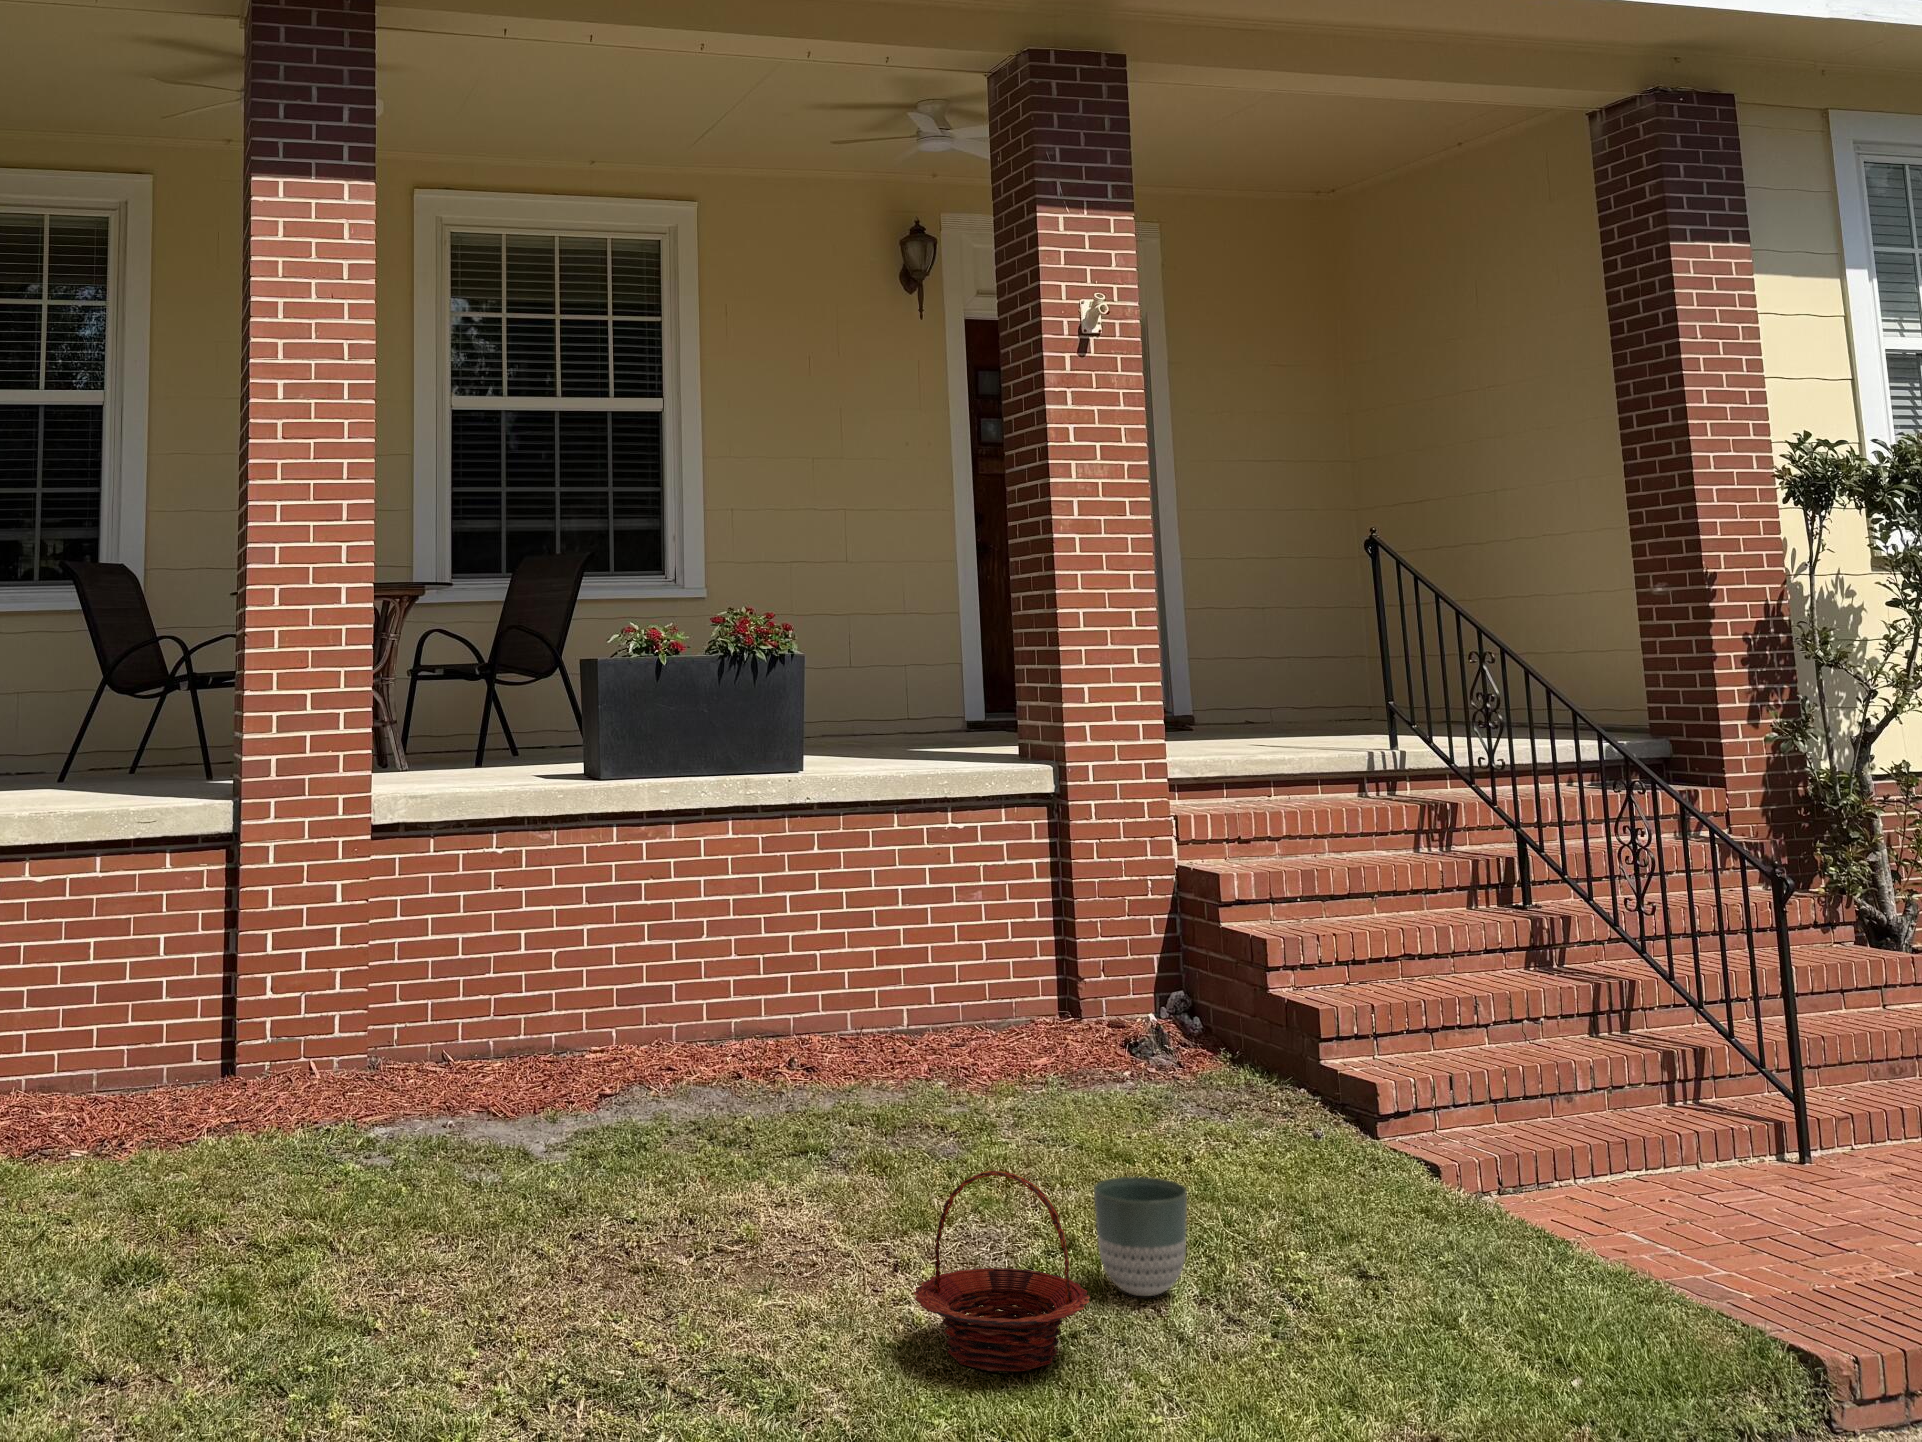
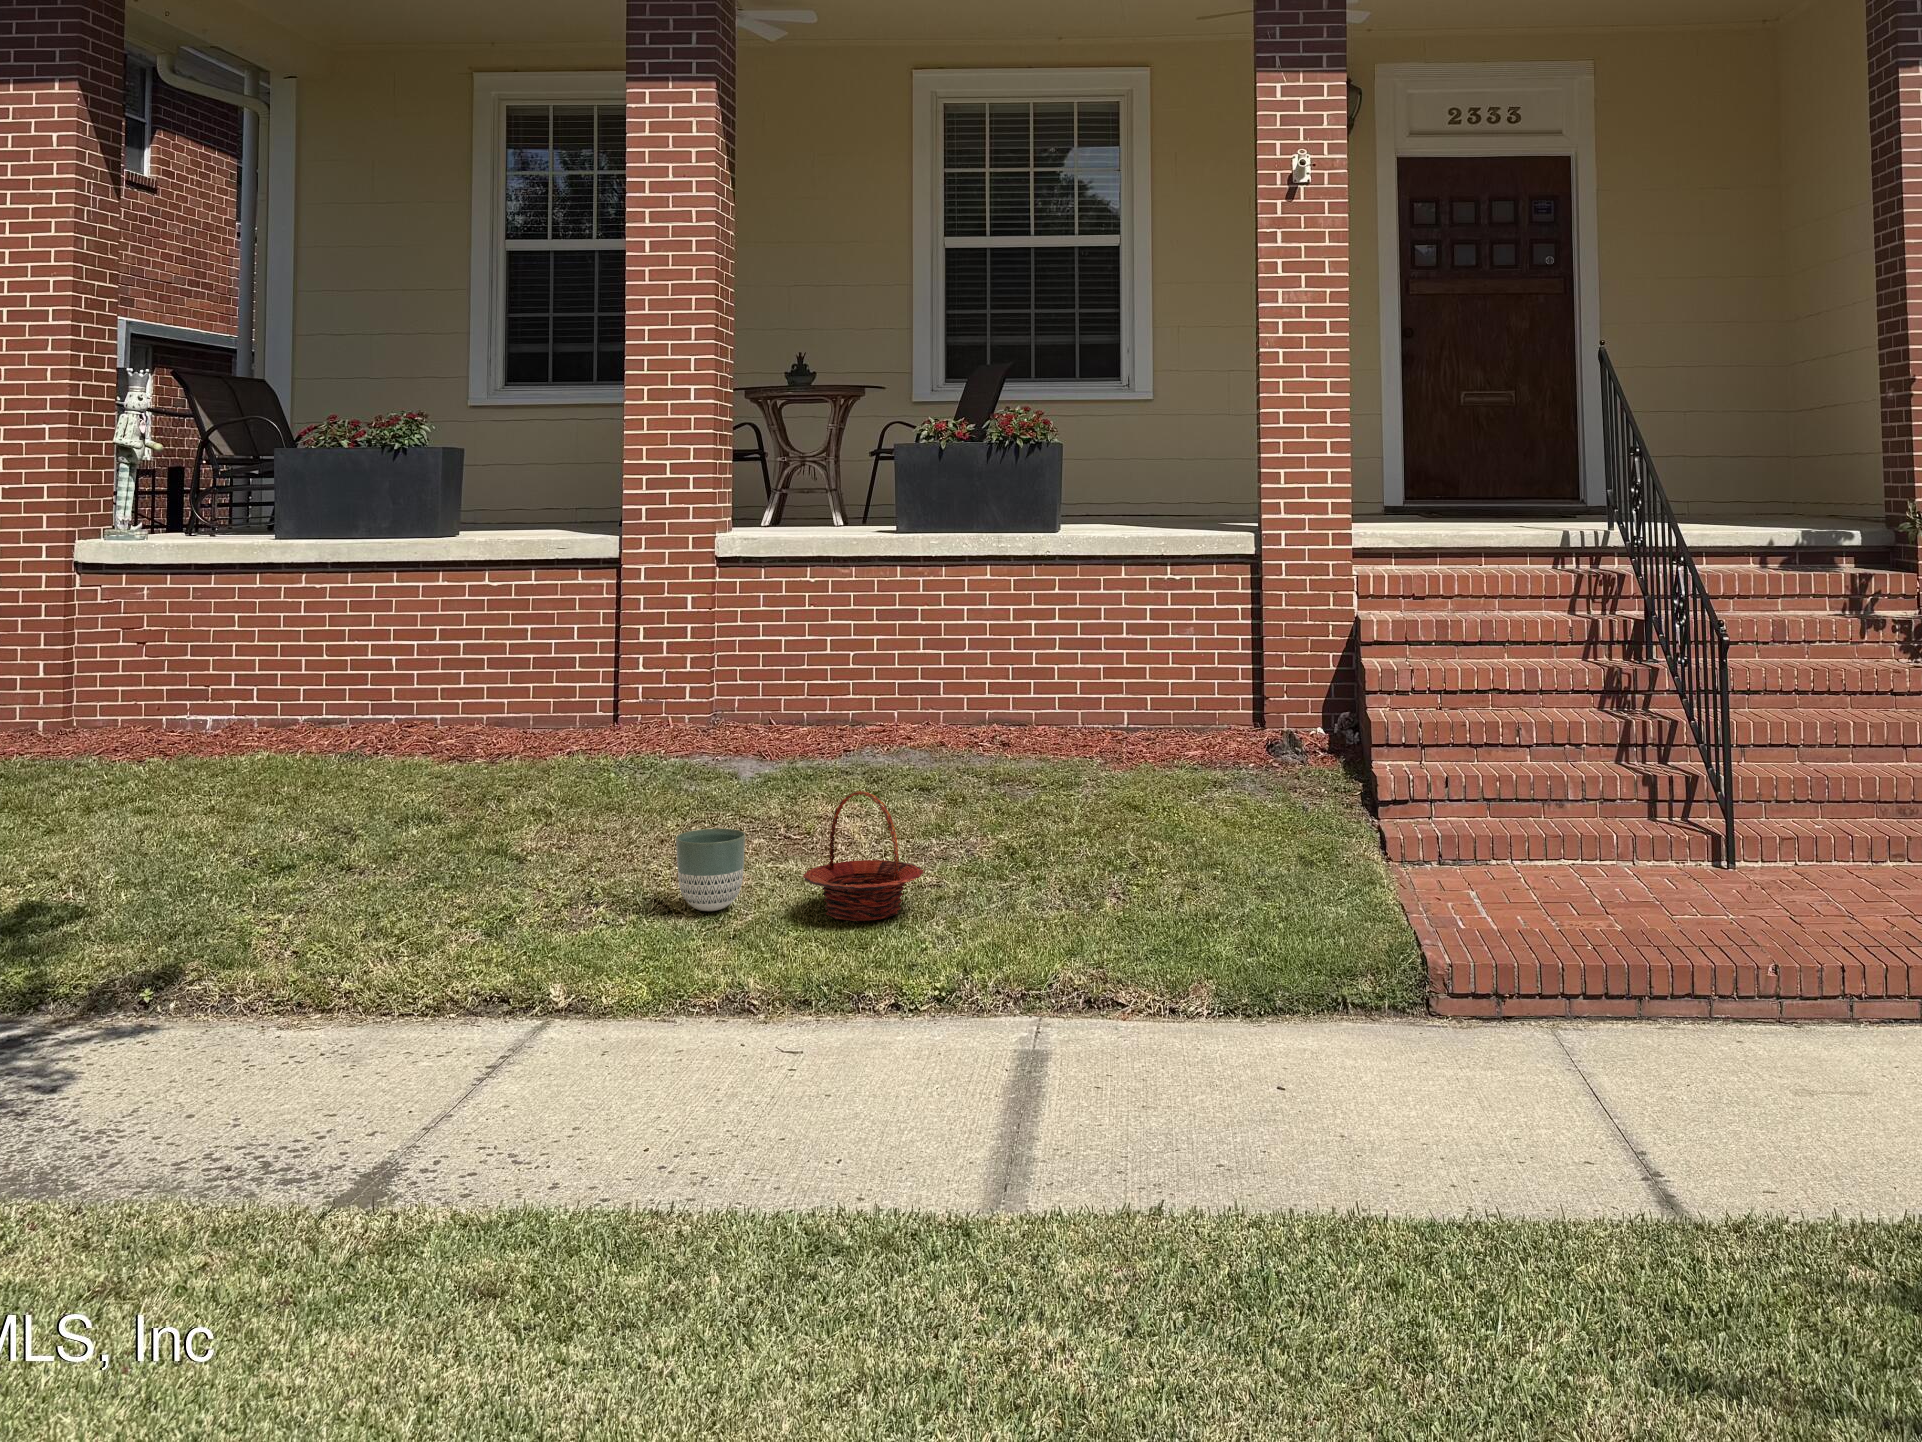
planter: present [1094,1177,1187,1296] -> present [676,829,745,911]

